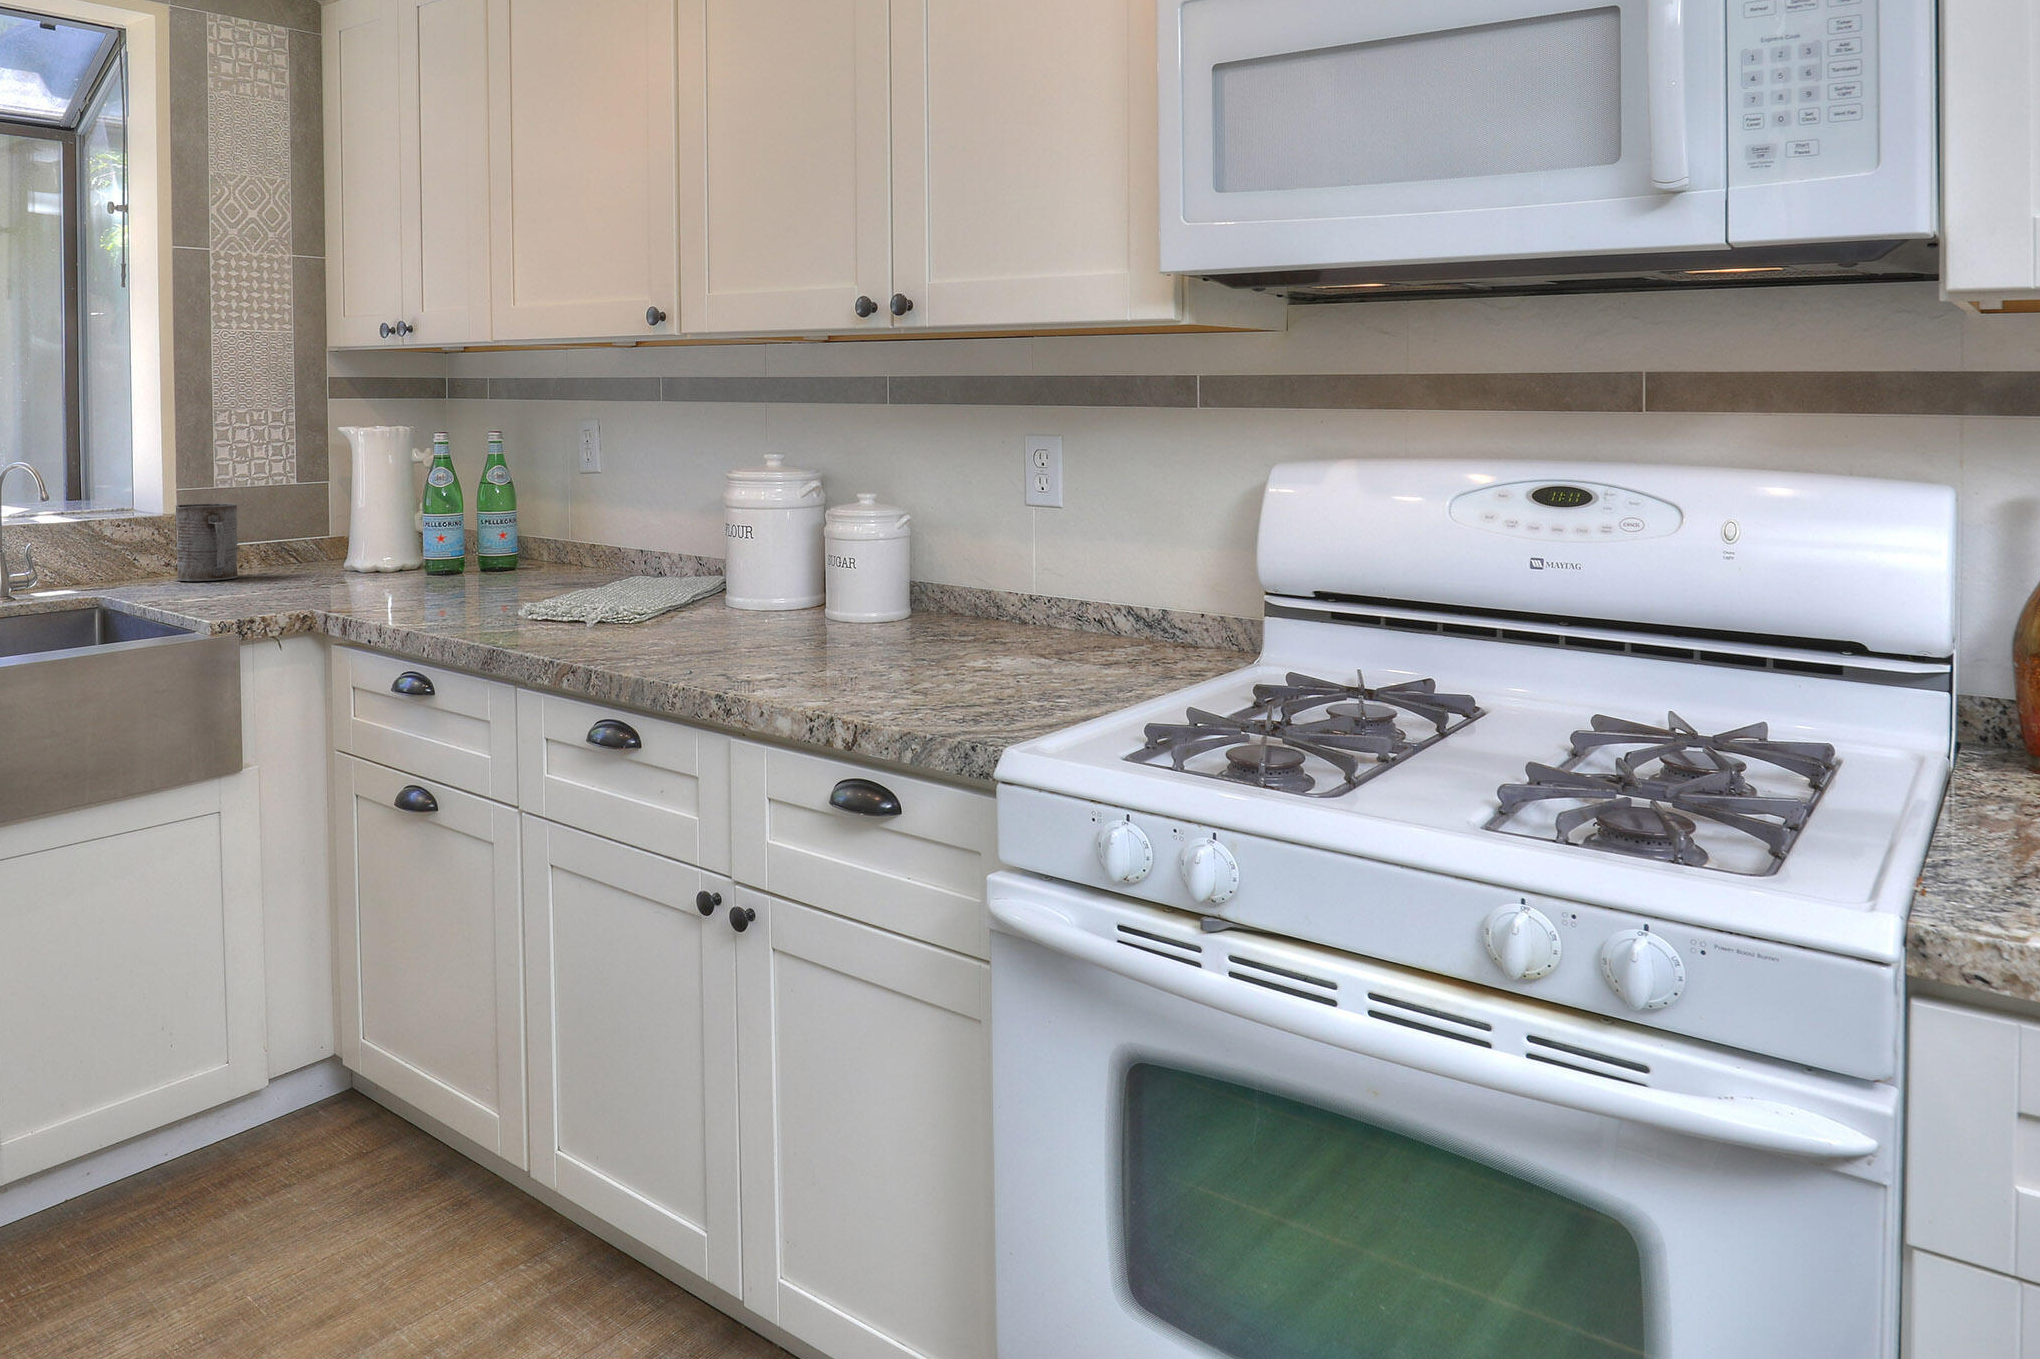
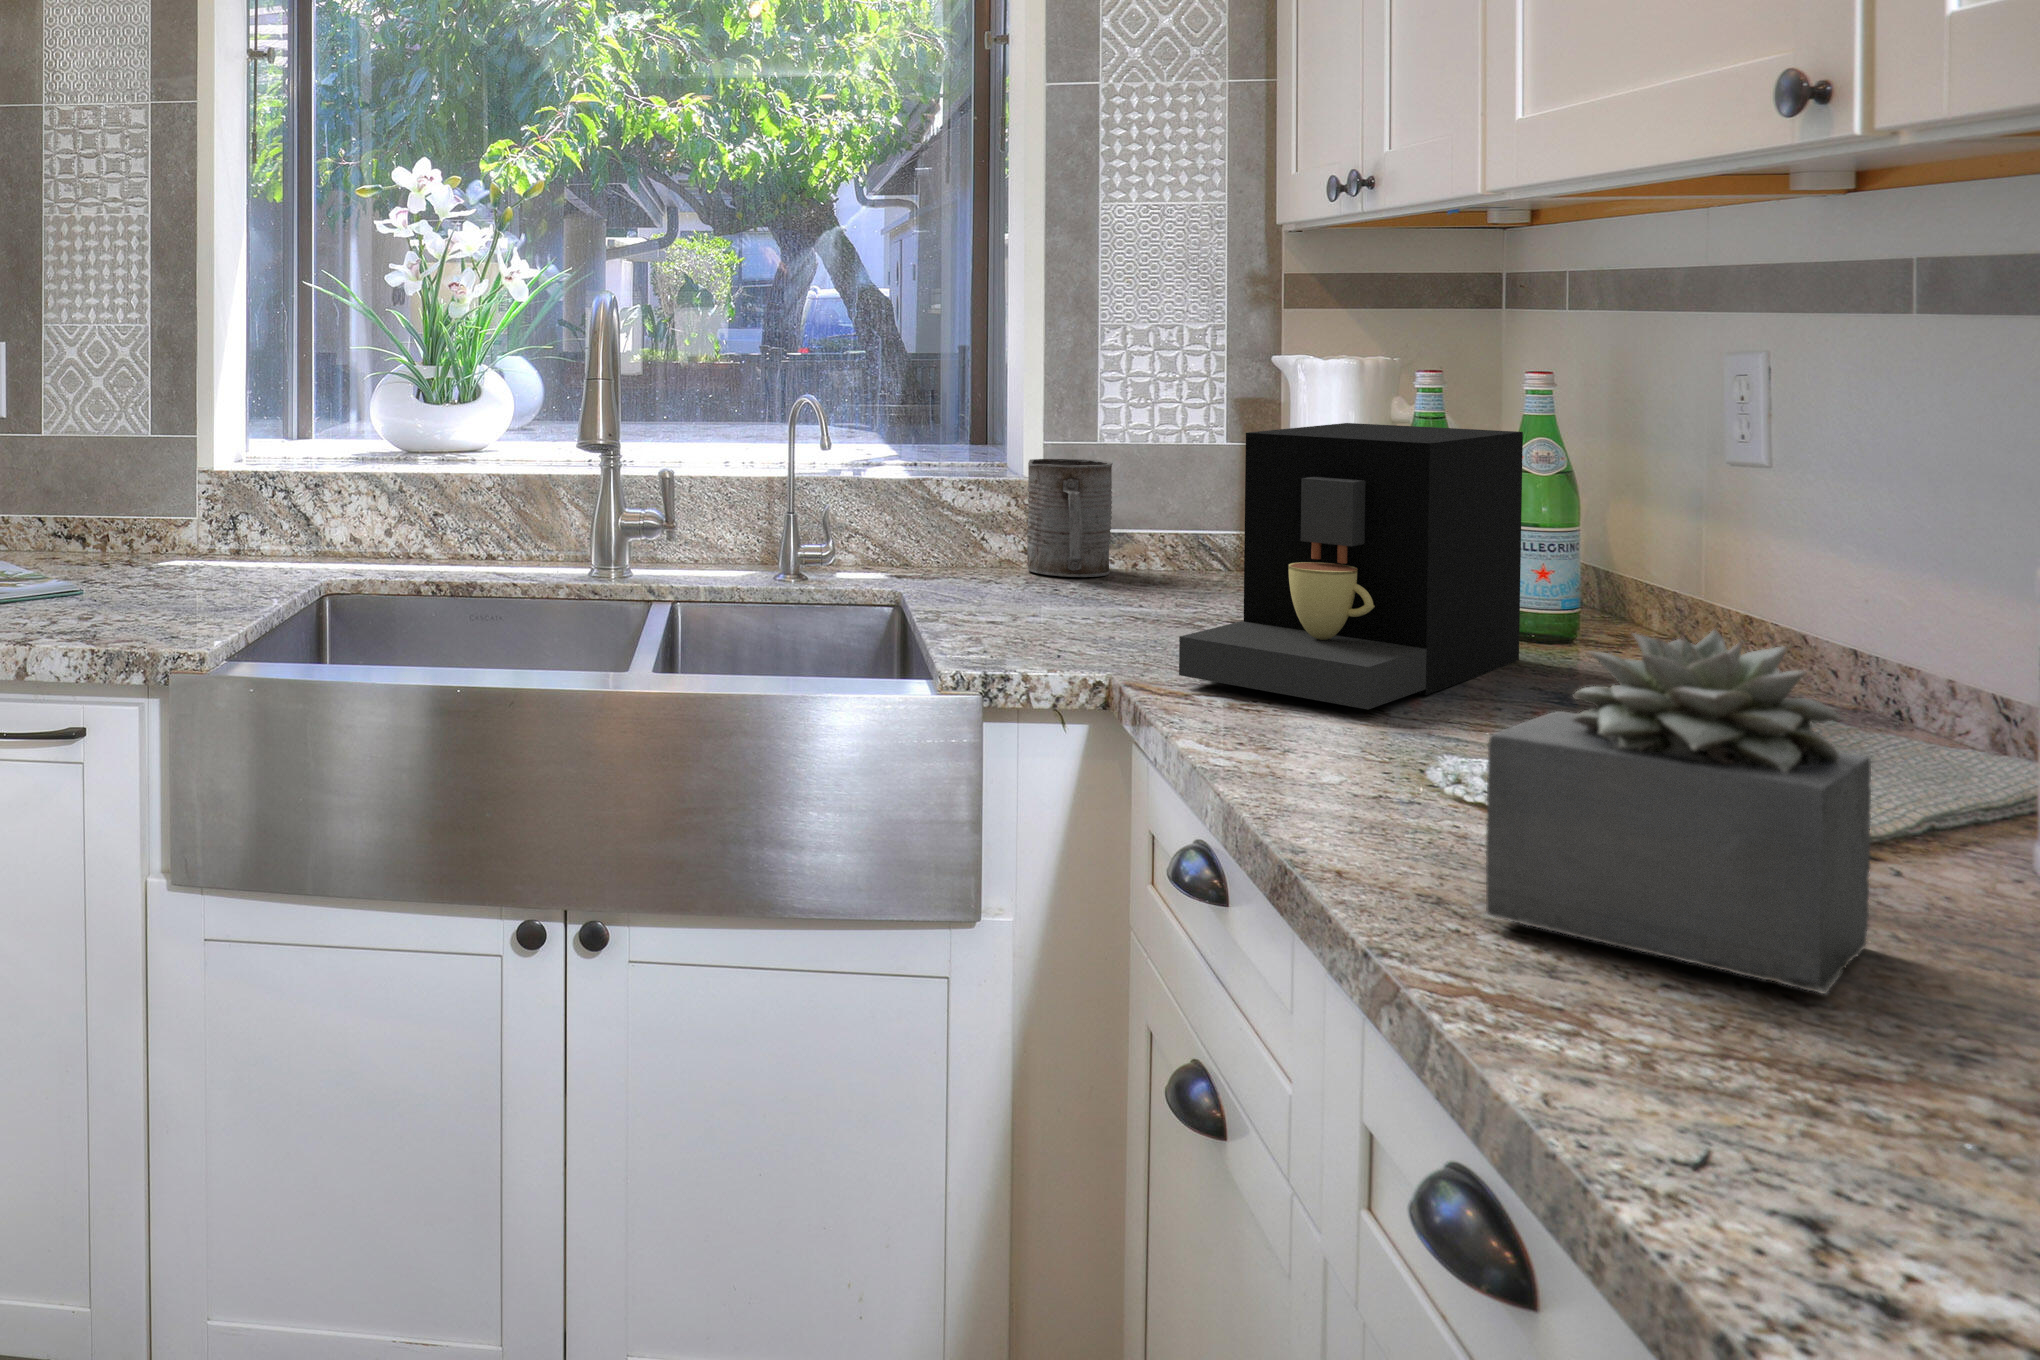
coffee maker: none [358,464,505,603] -> present [1179,423,1523,709]
succulent plant: none [574,517,691,640] -> present [1485,629,1871,994]

